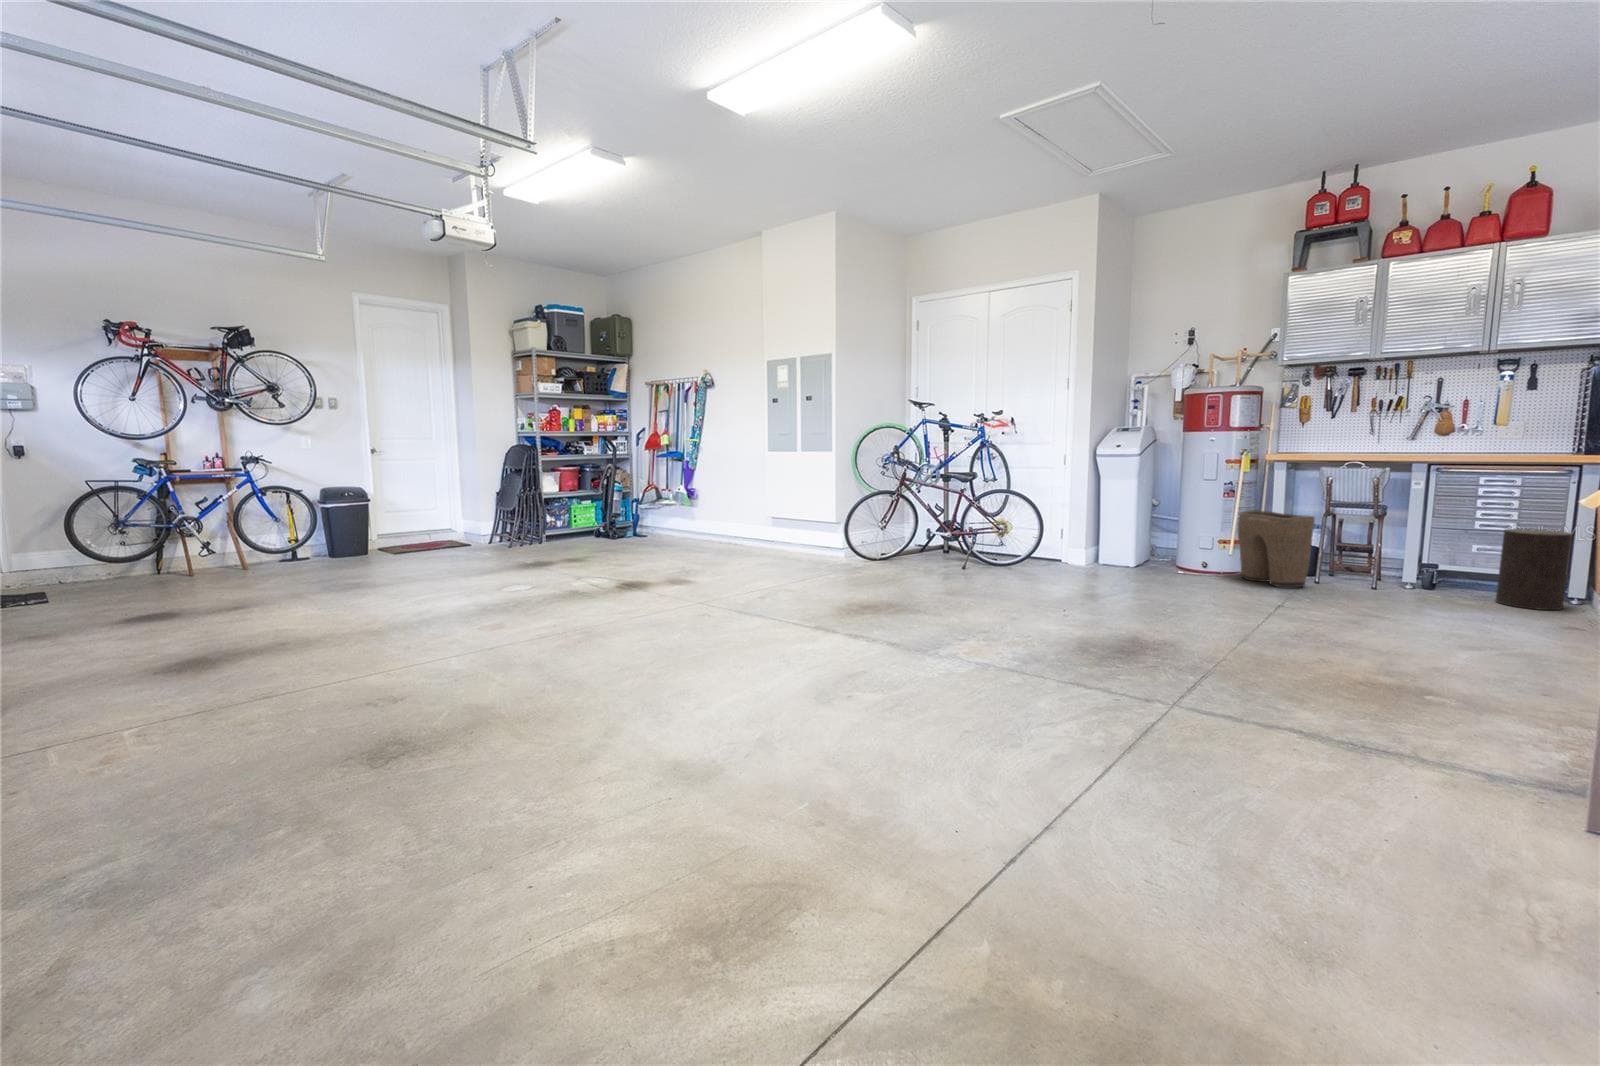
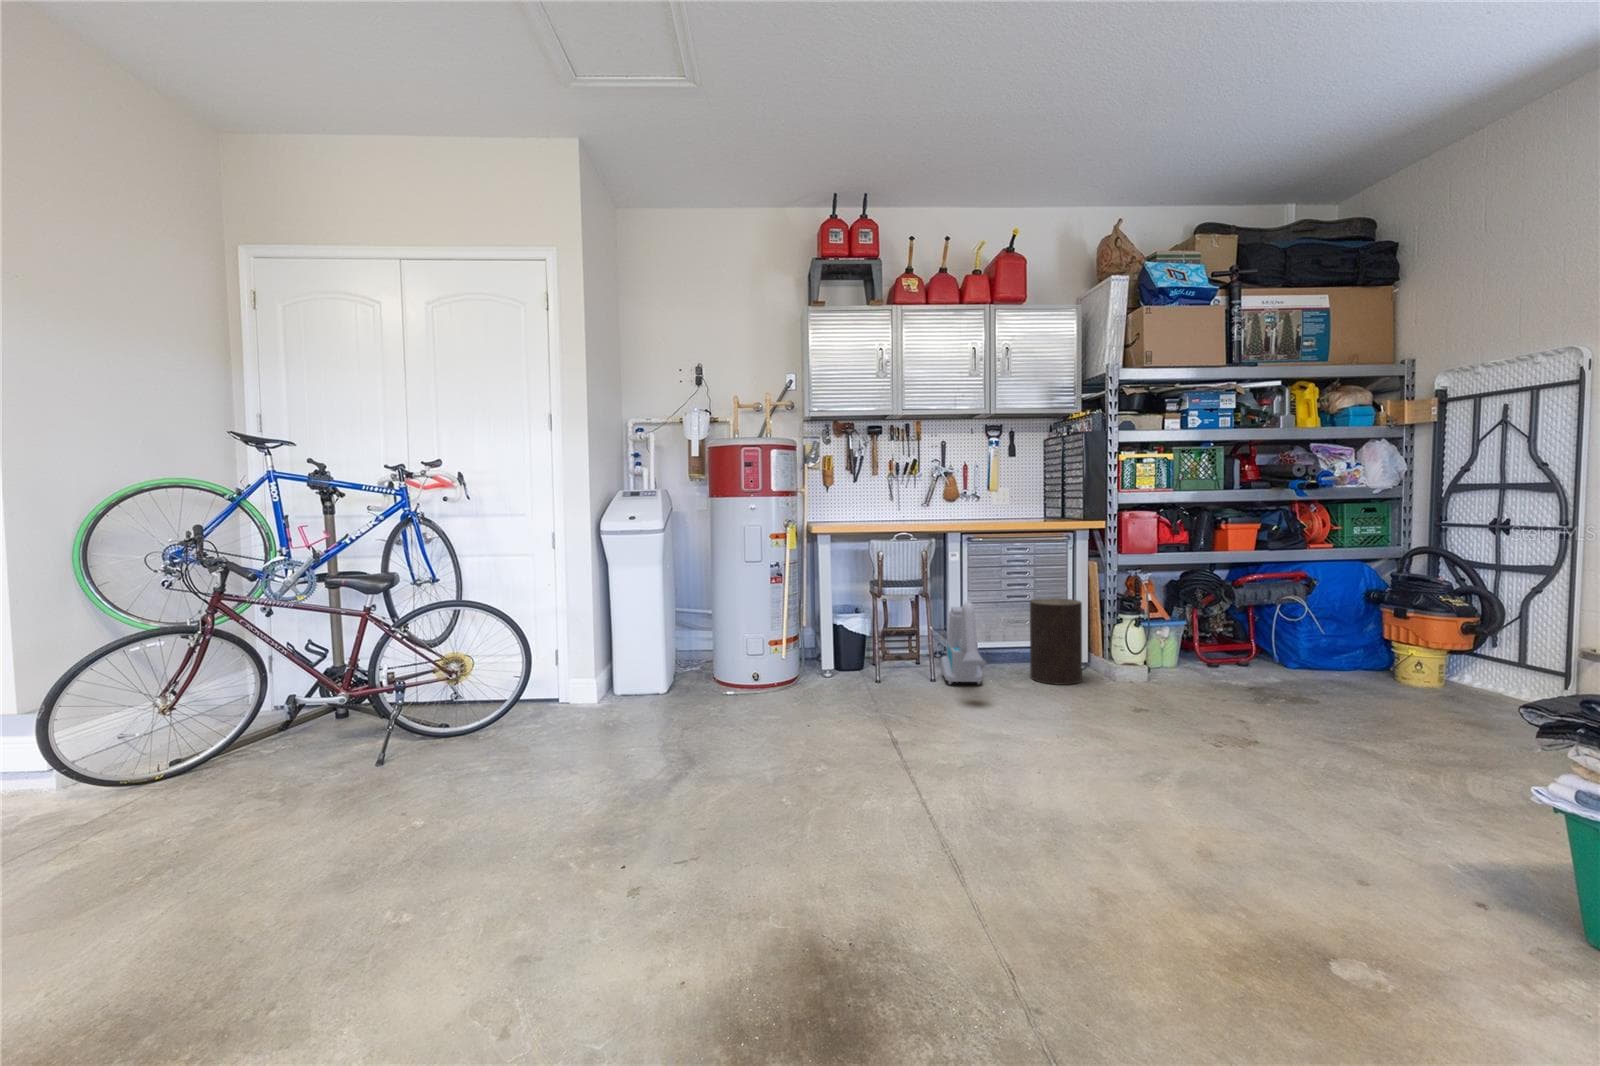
laundry basket: present [1238,510,1315,587] -> none [794,599,879,700]
vacuum cleaner: none [1384,521,1435,596] -> present [941,602,986,684]

